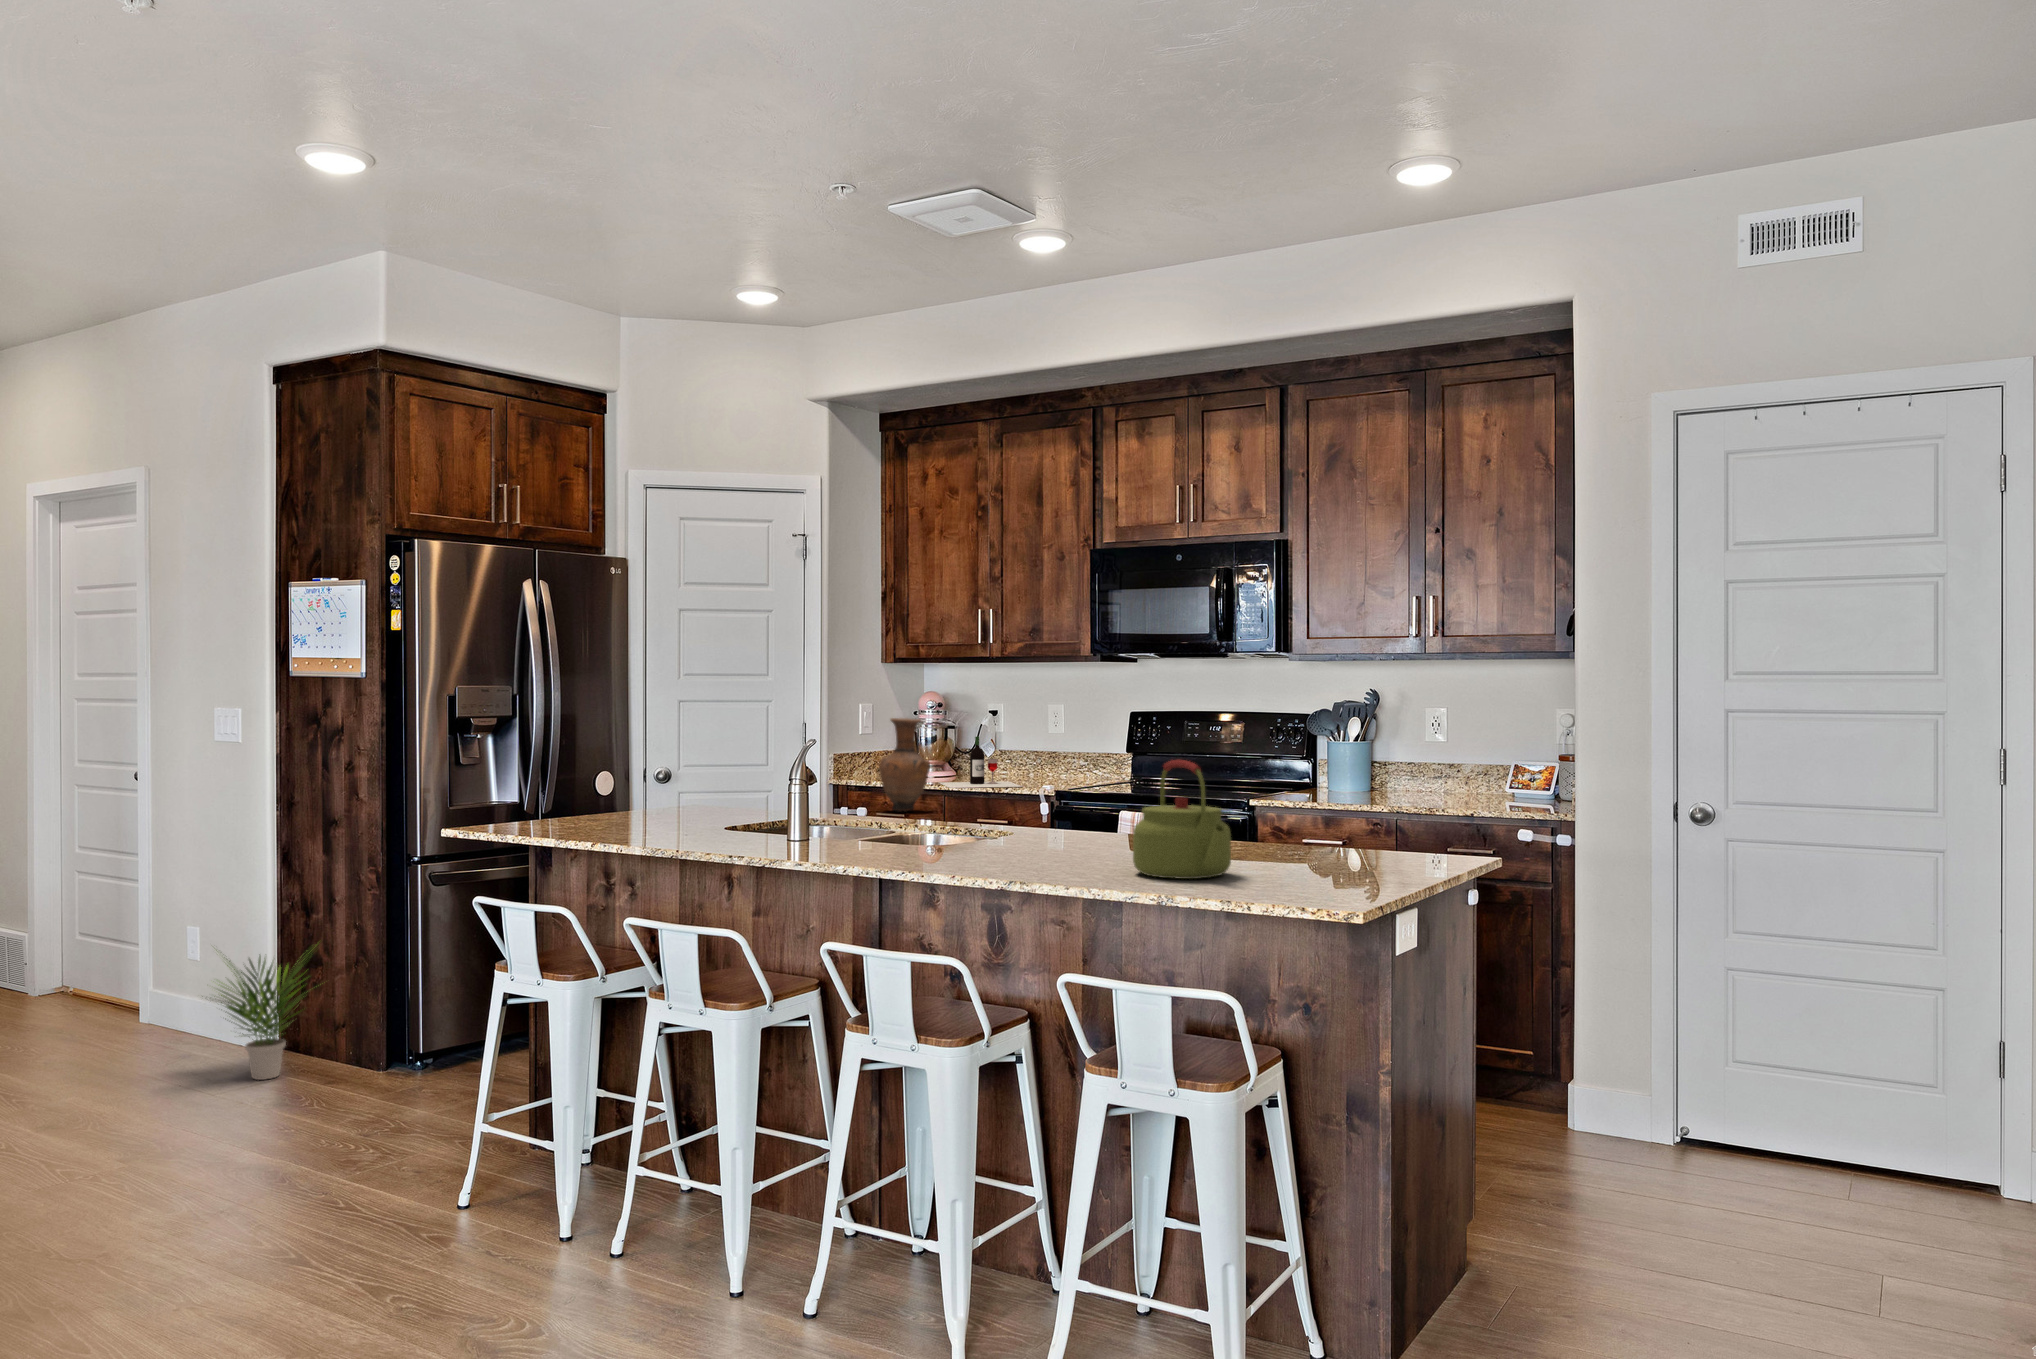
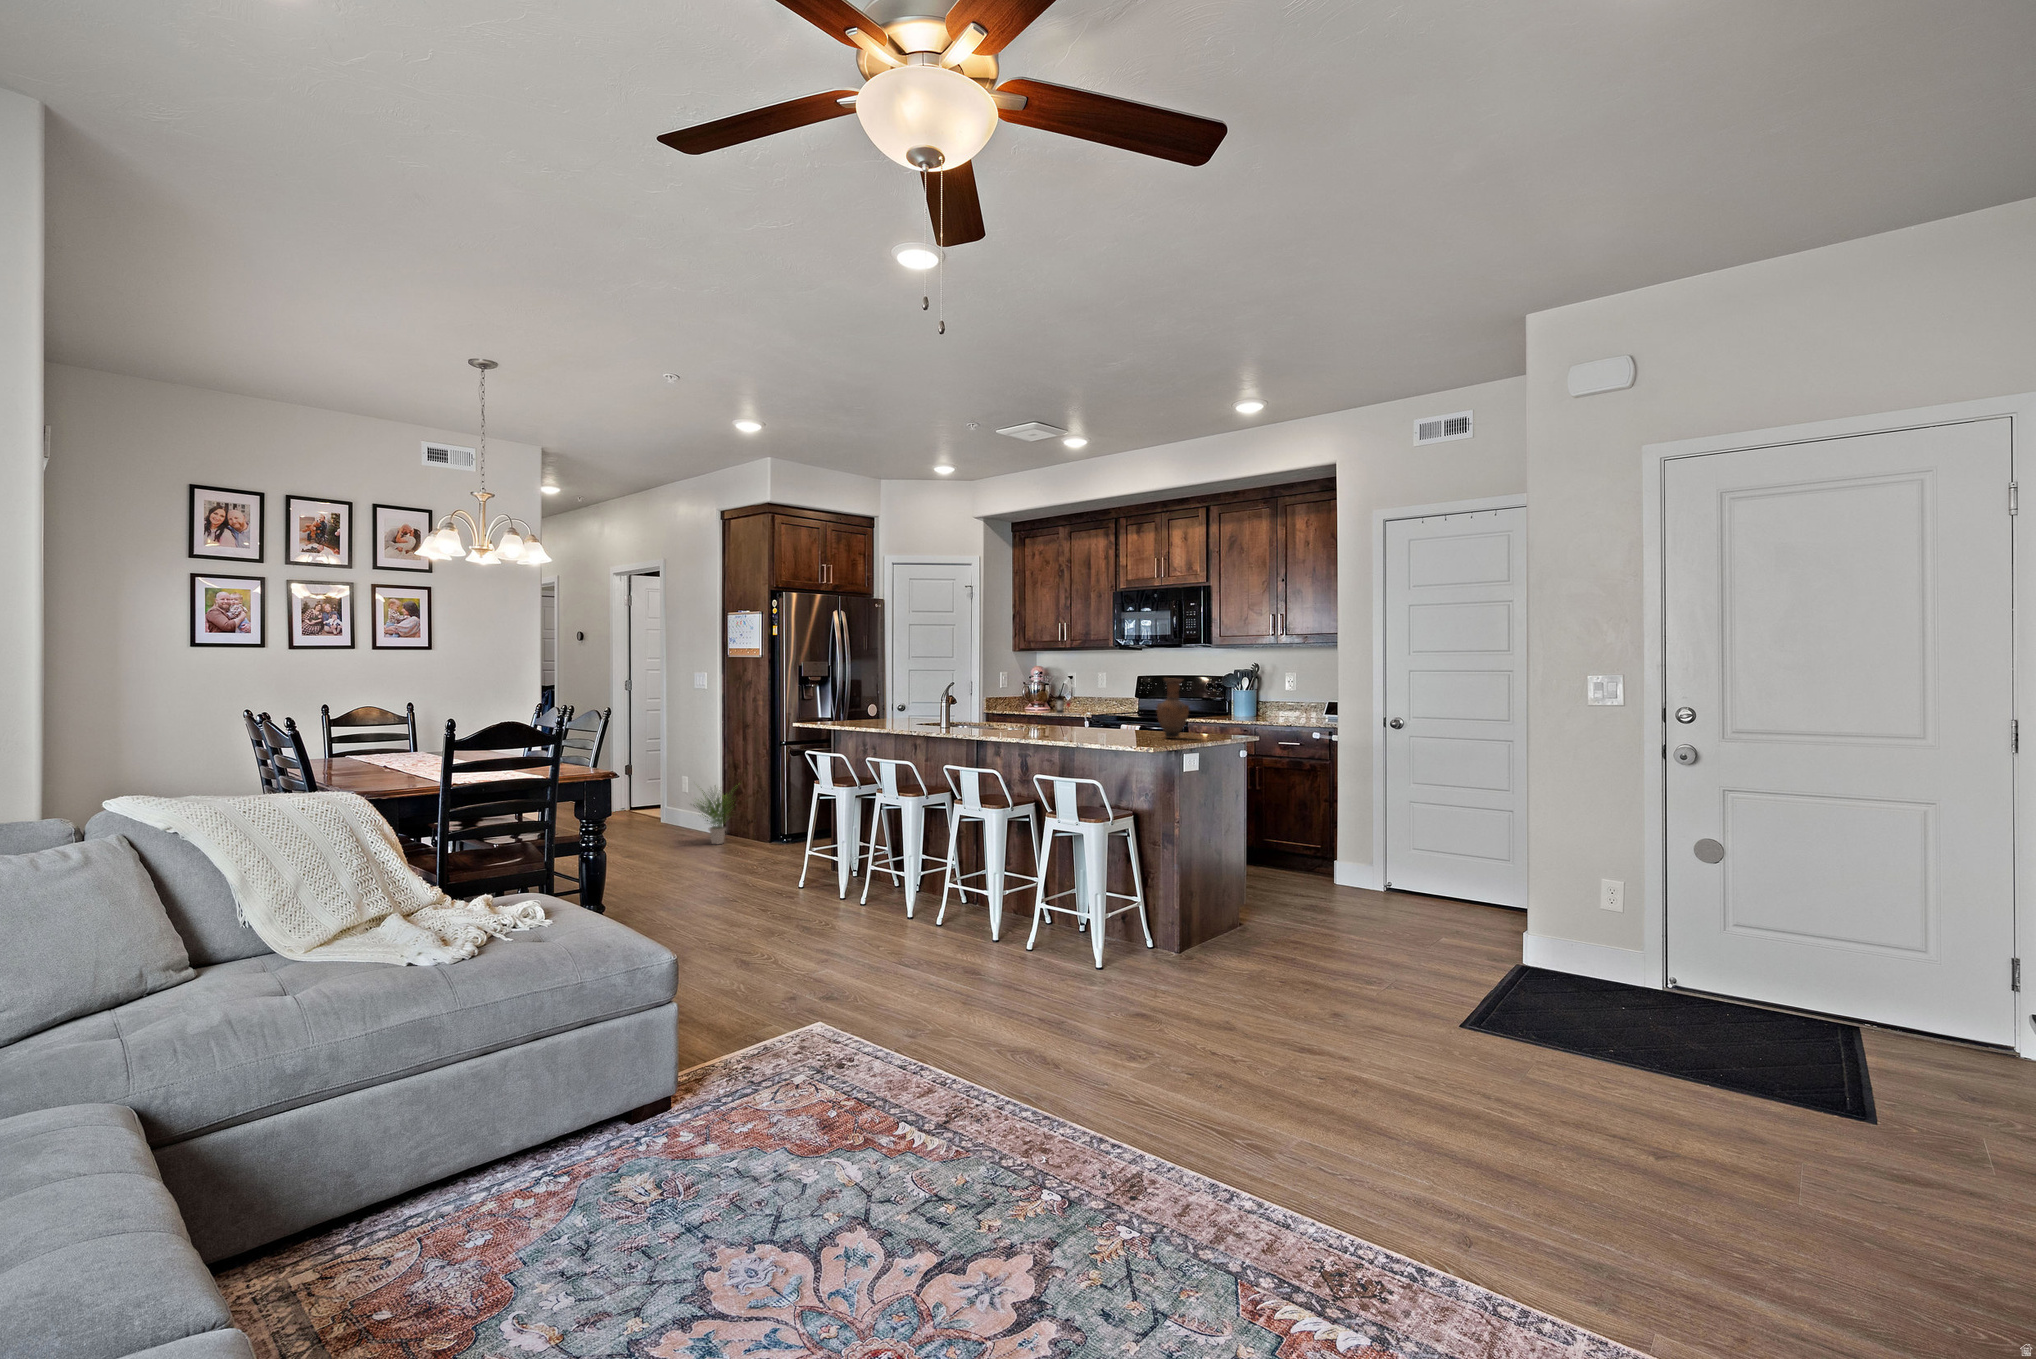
vase: present [879,718,930,811] -> present [1157,678,1189,738]
kettle: present [1133,760,1231,879] -> none [1083,688,1127,740]

